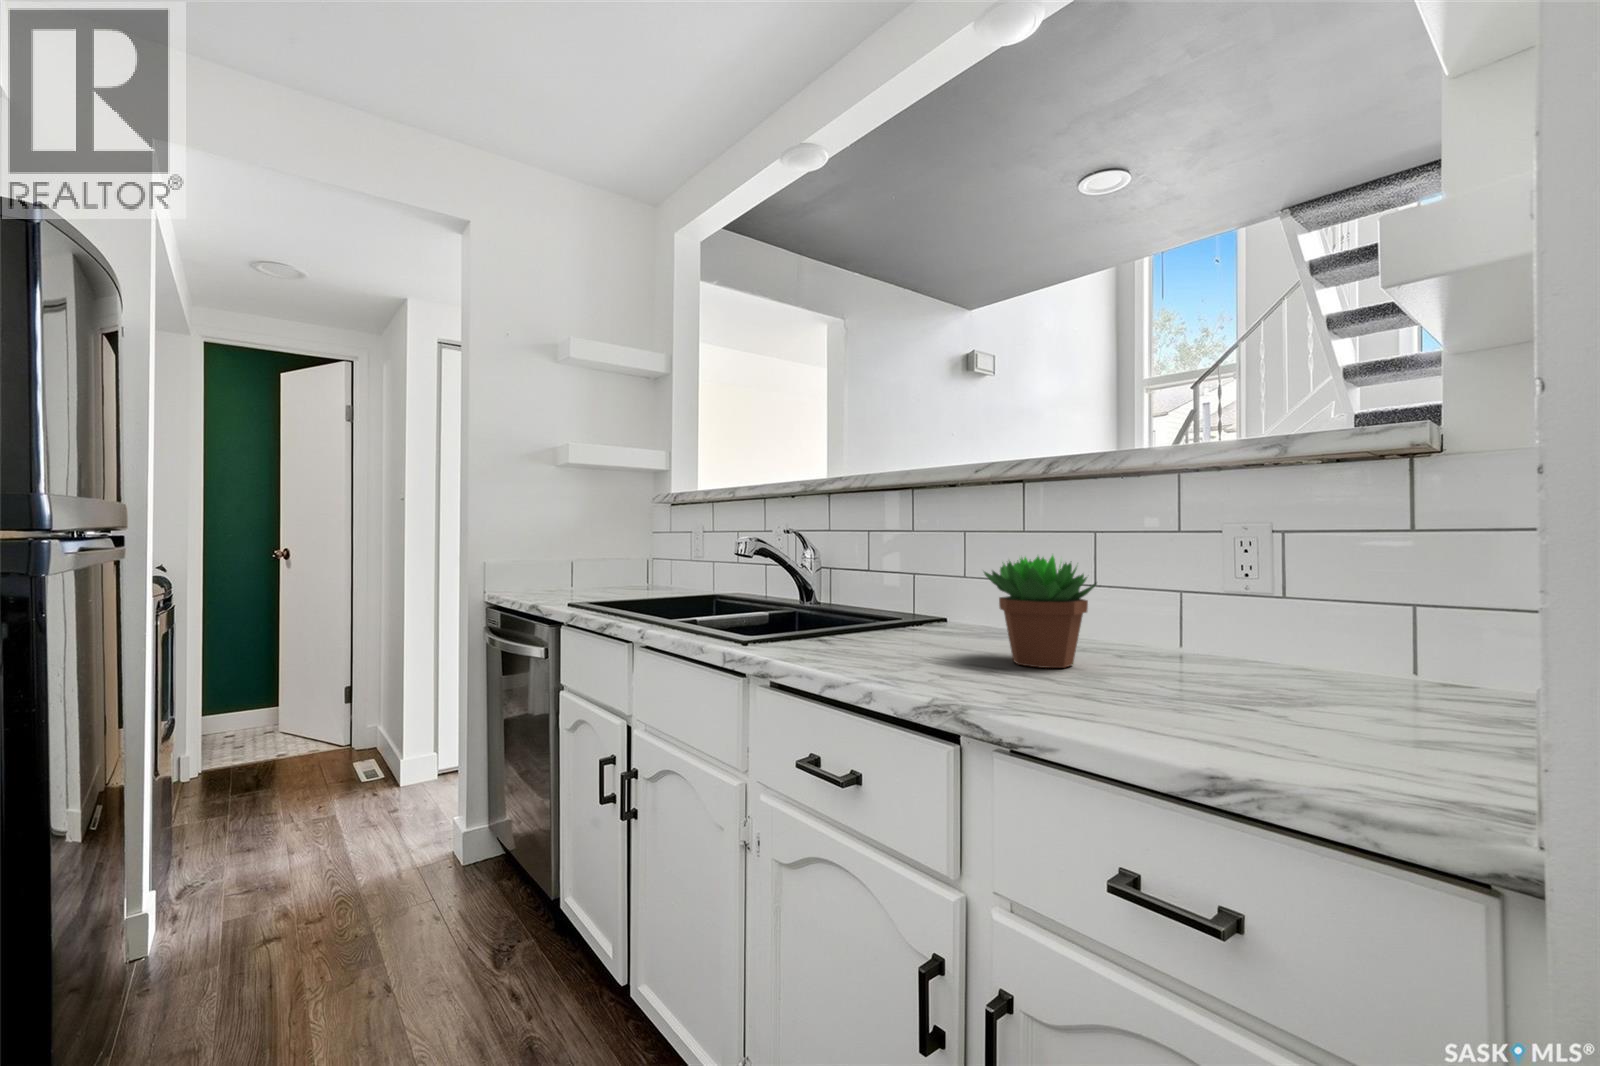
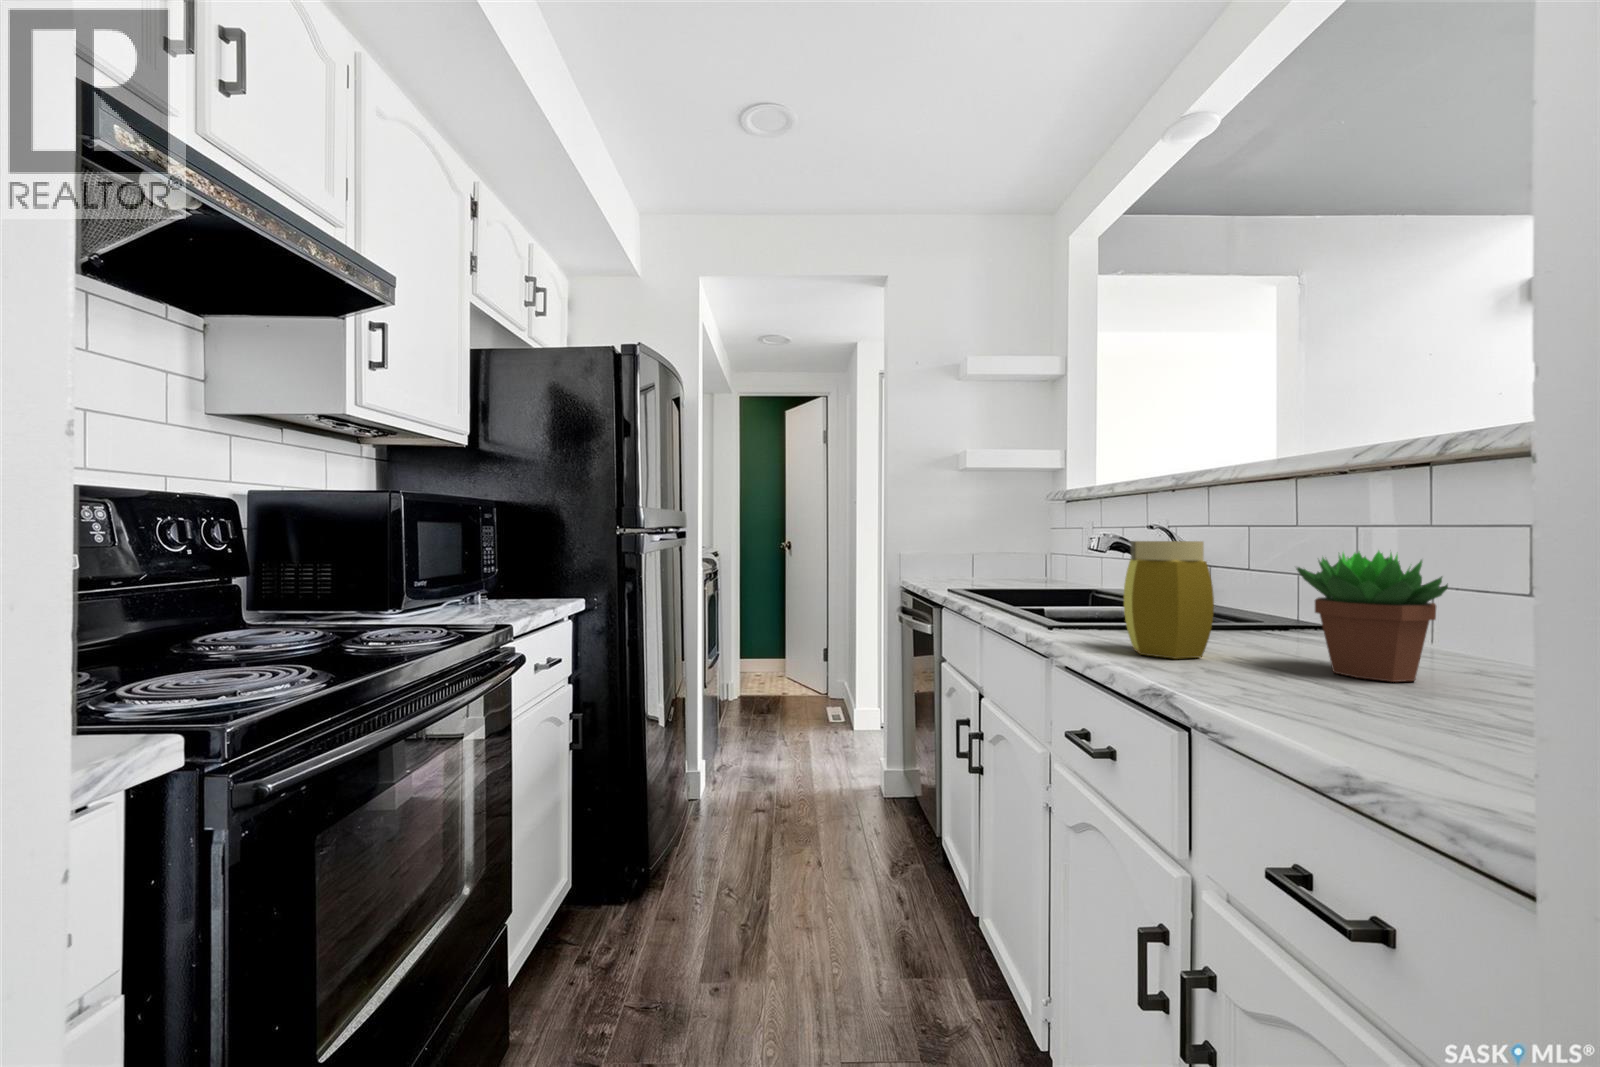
jar: none [840,547,925,667] -> present [1124,541,1214,659]

